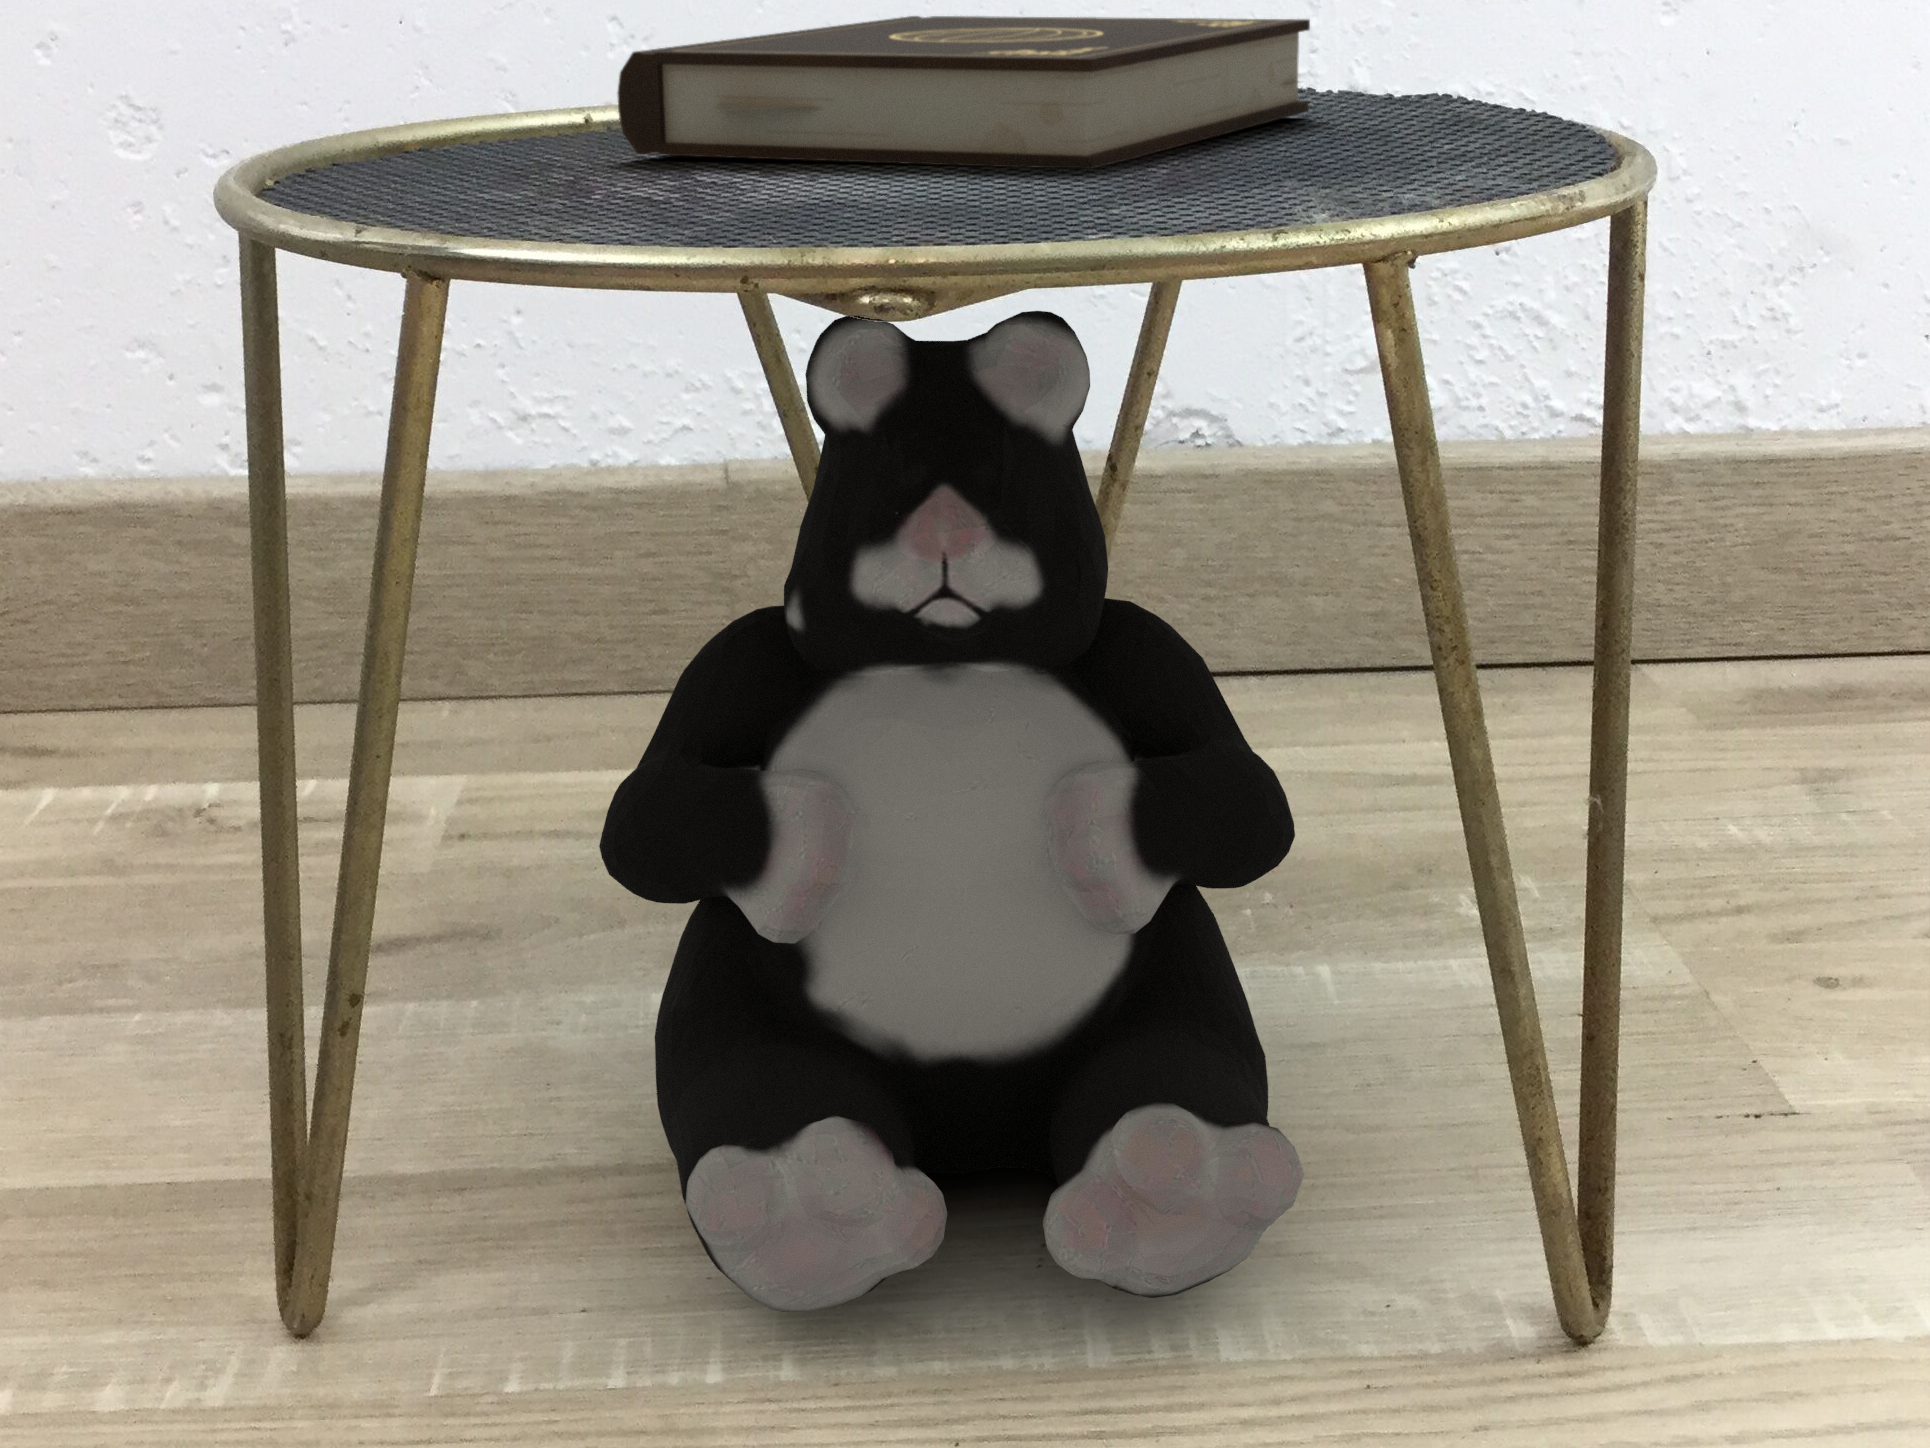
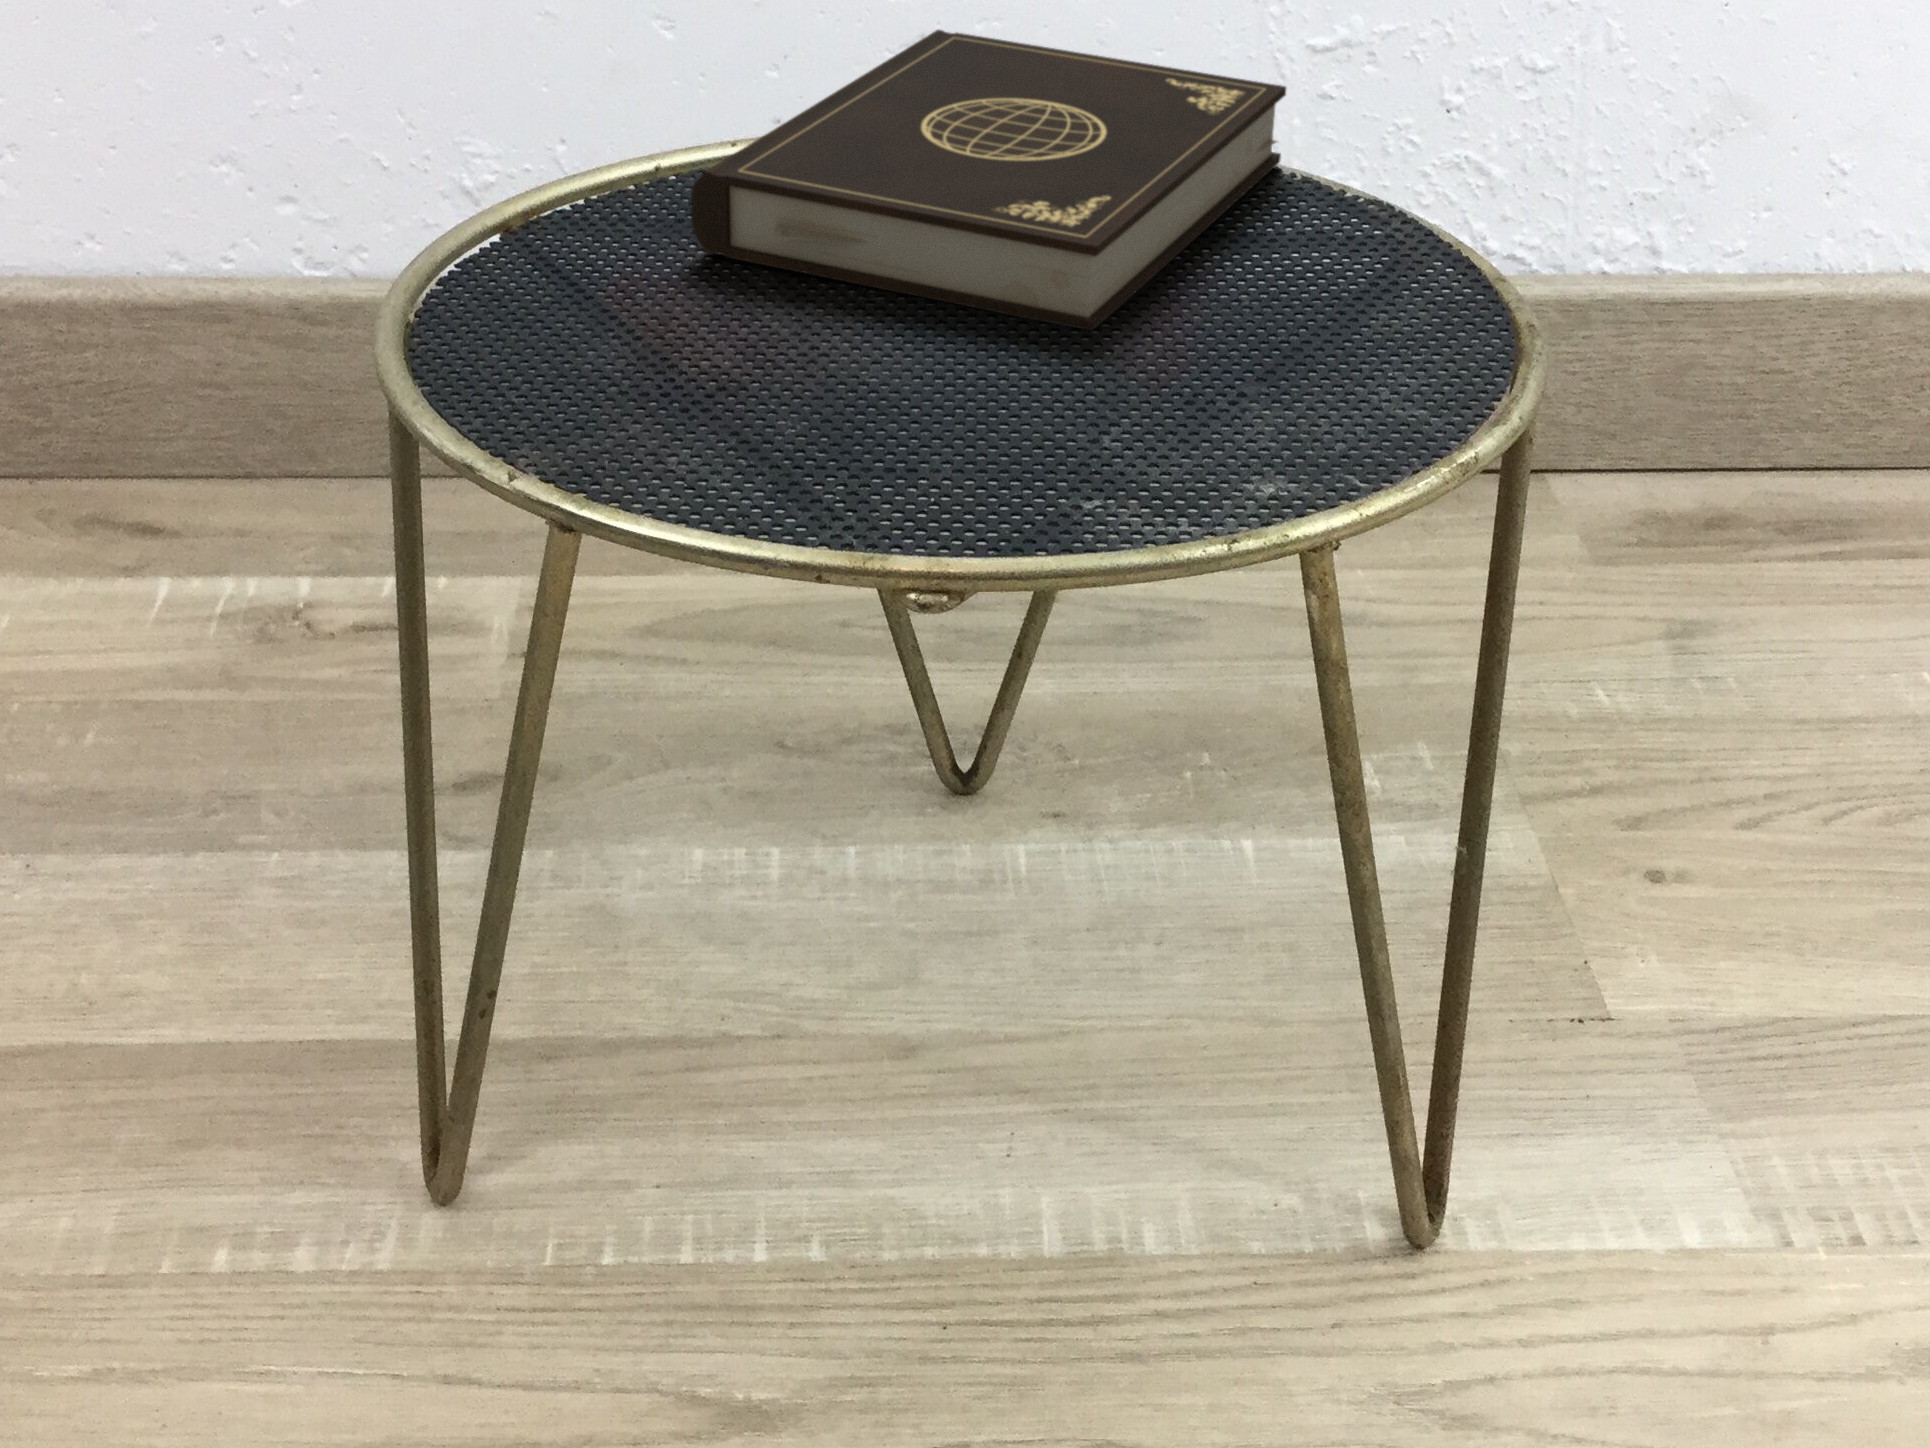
plush toy: present [599,311,1304,1312] -> none [666,392,1227,1214]

